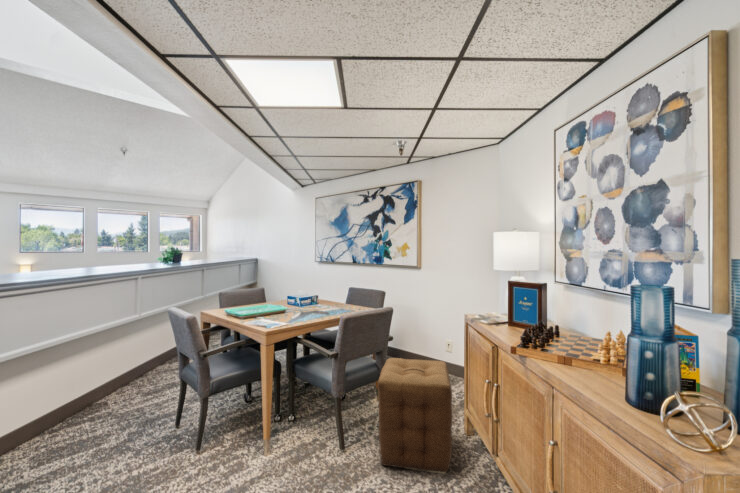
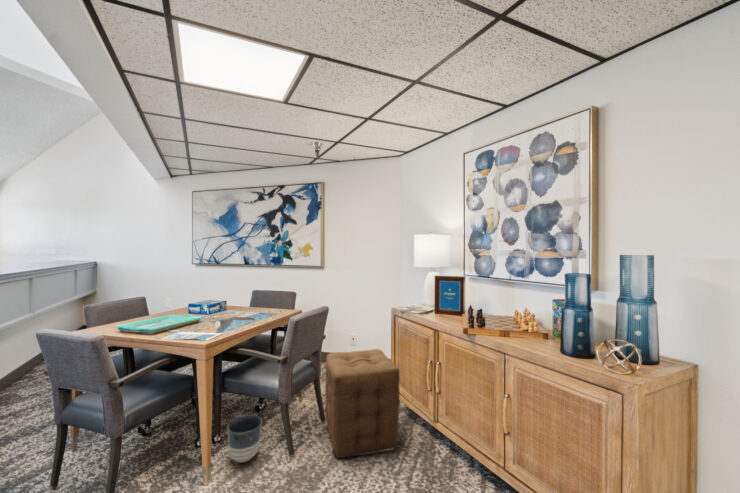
planter: none [291,403,320,444] -> present [228,415,262,462]

